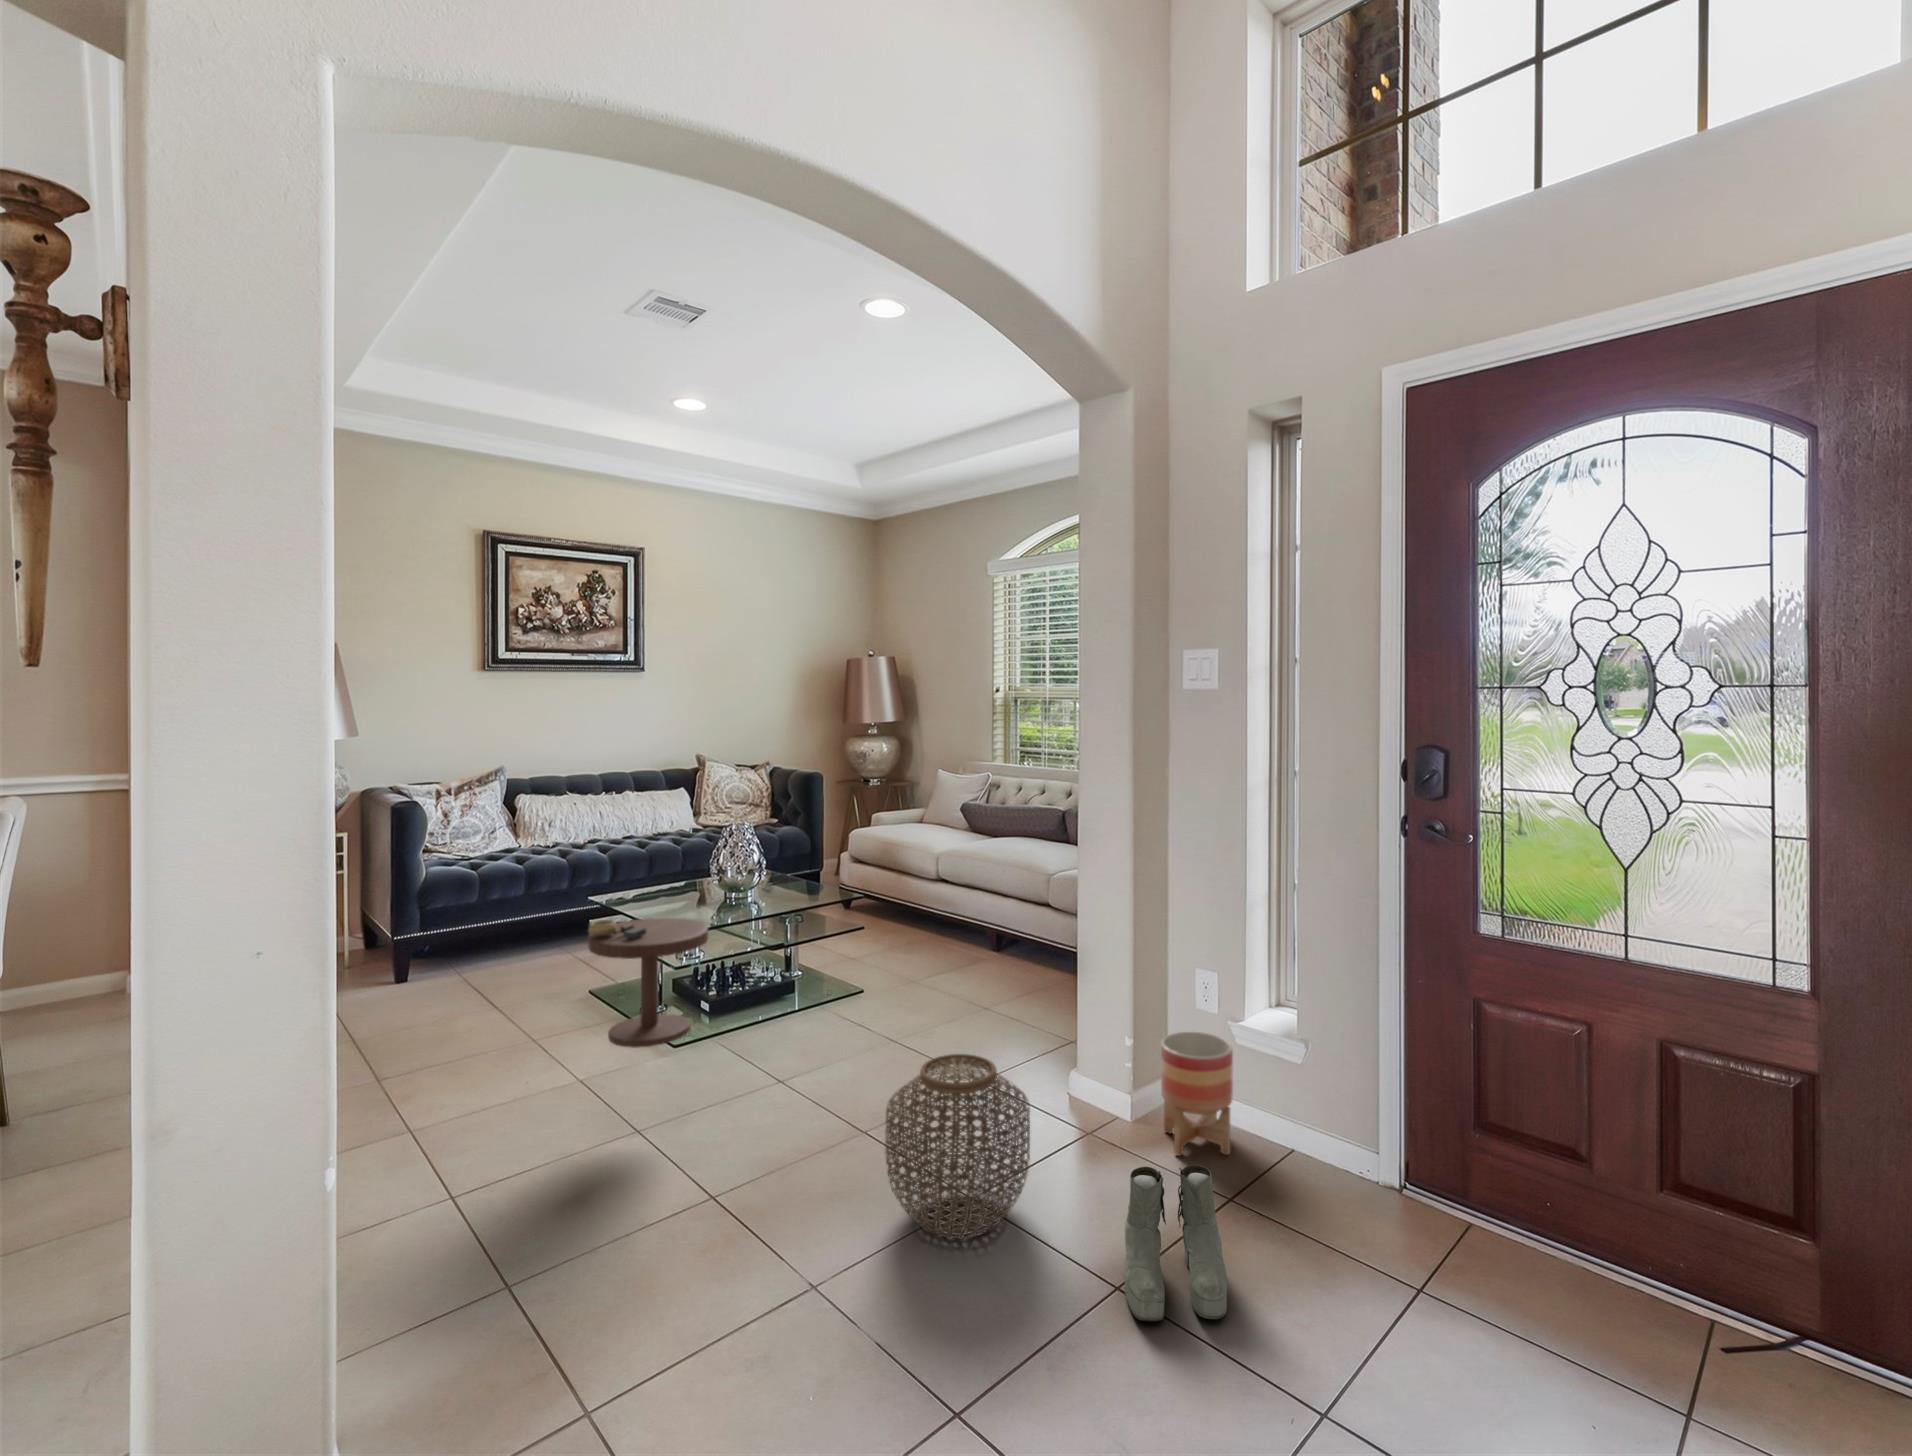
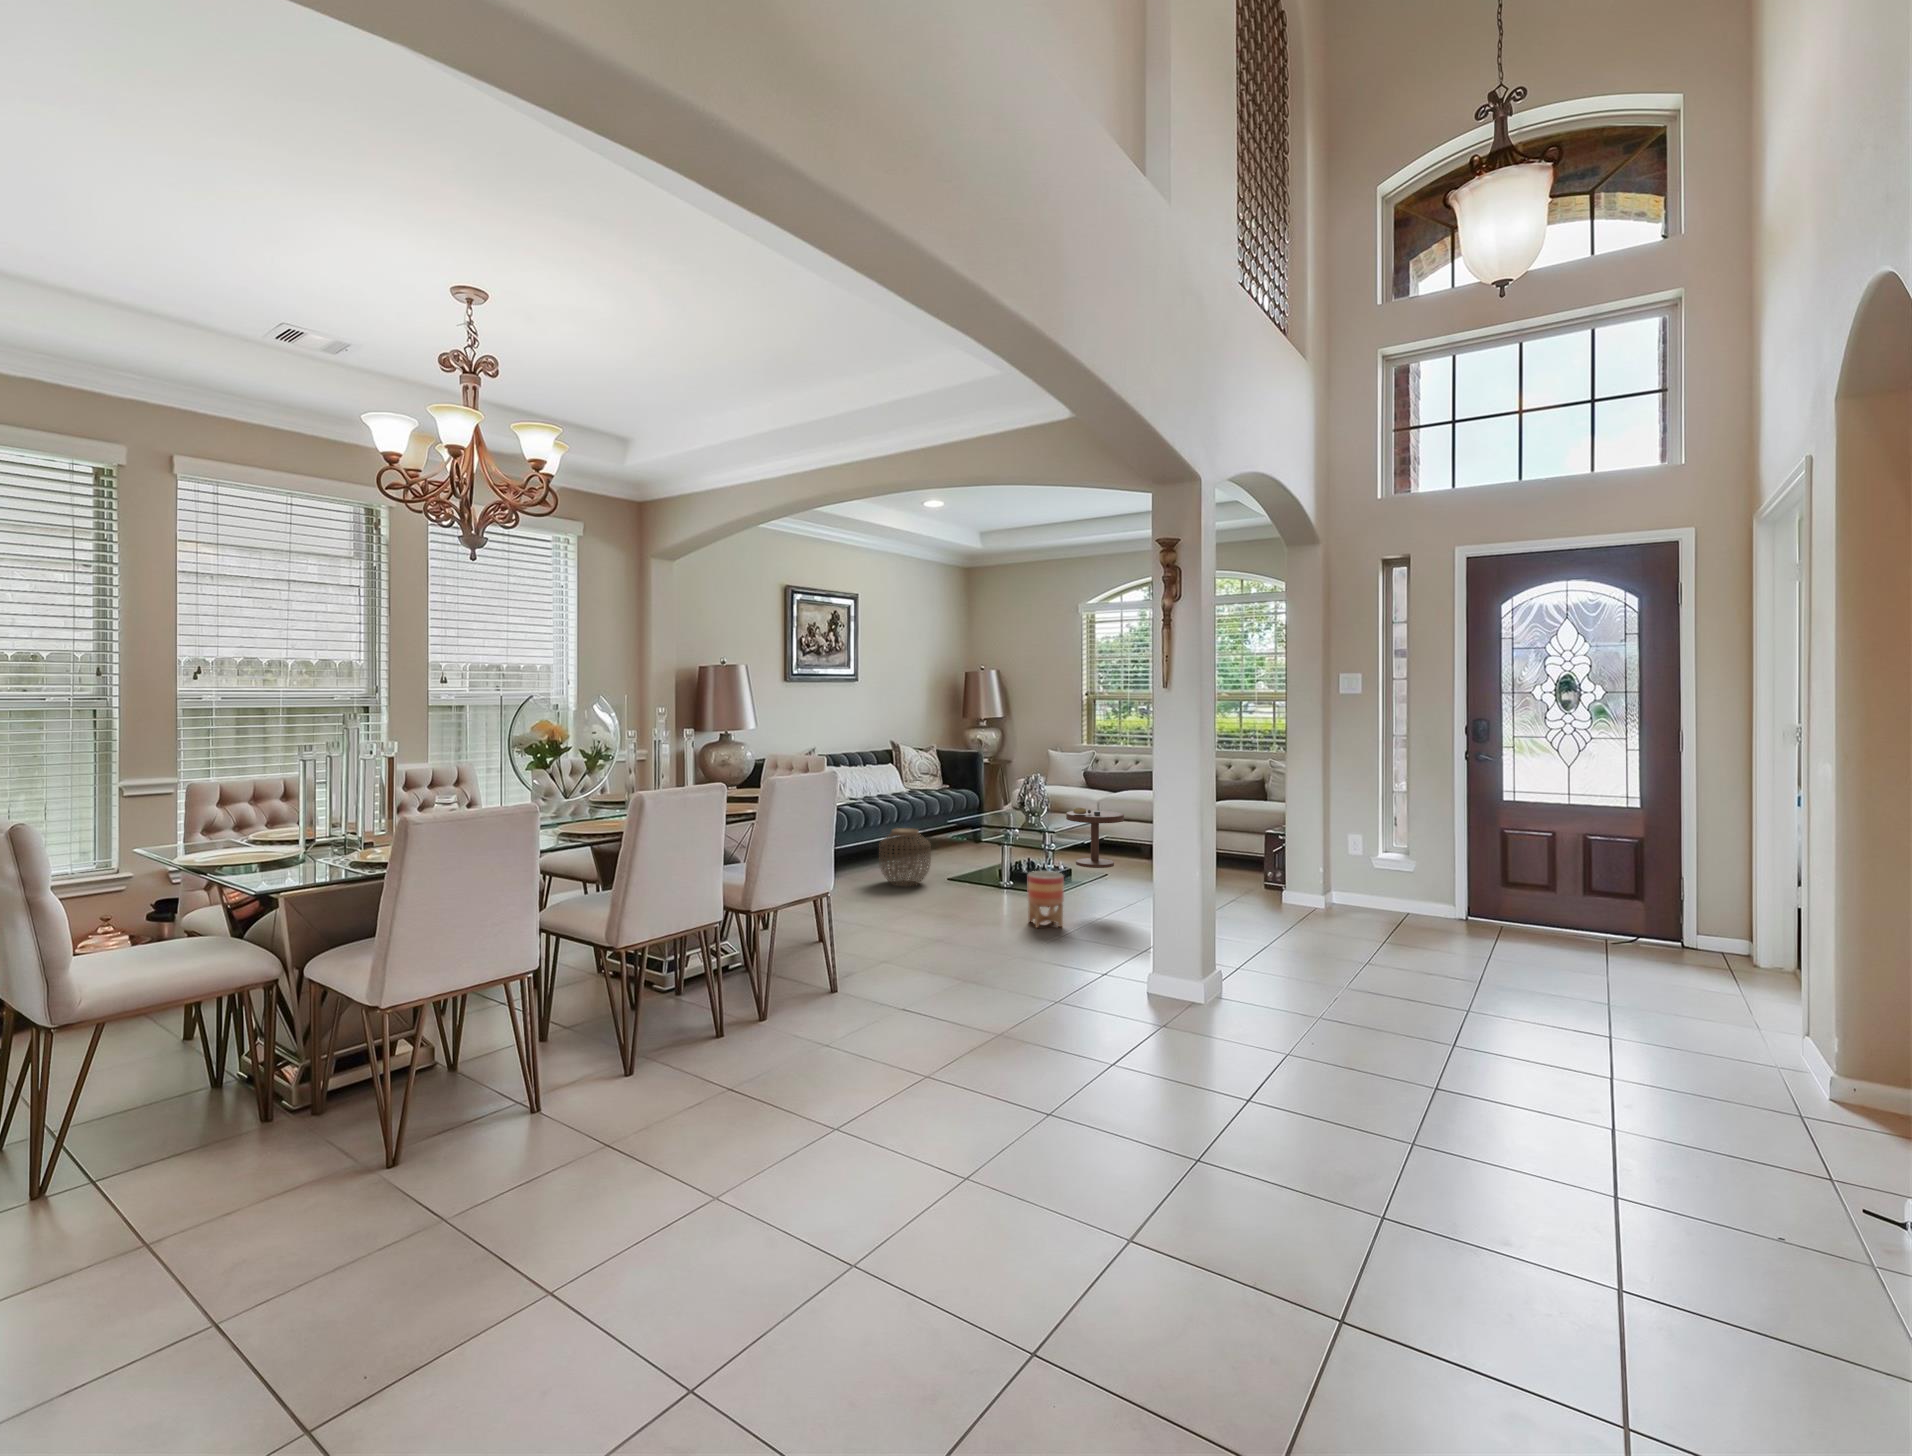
planter: present [1161,1032,1233,1156] -> present [1027,871,1064,928]
woven basket: present [885,1054,1030,1239] -> present [879,828,931,886]
boots: present [1125,1165,1228,1322] -> none [1371,894,1427,944]

